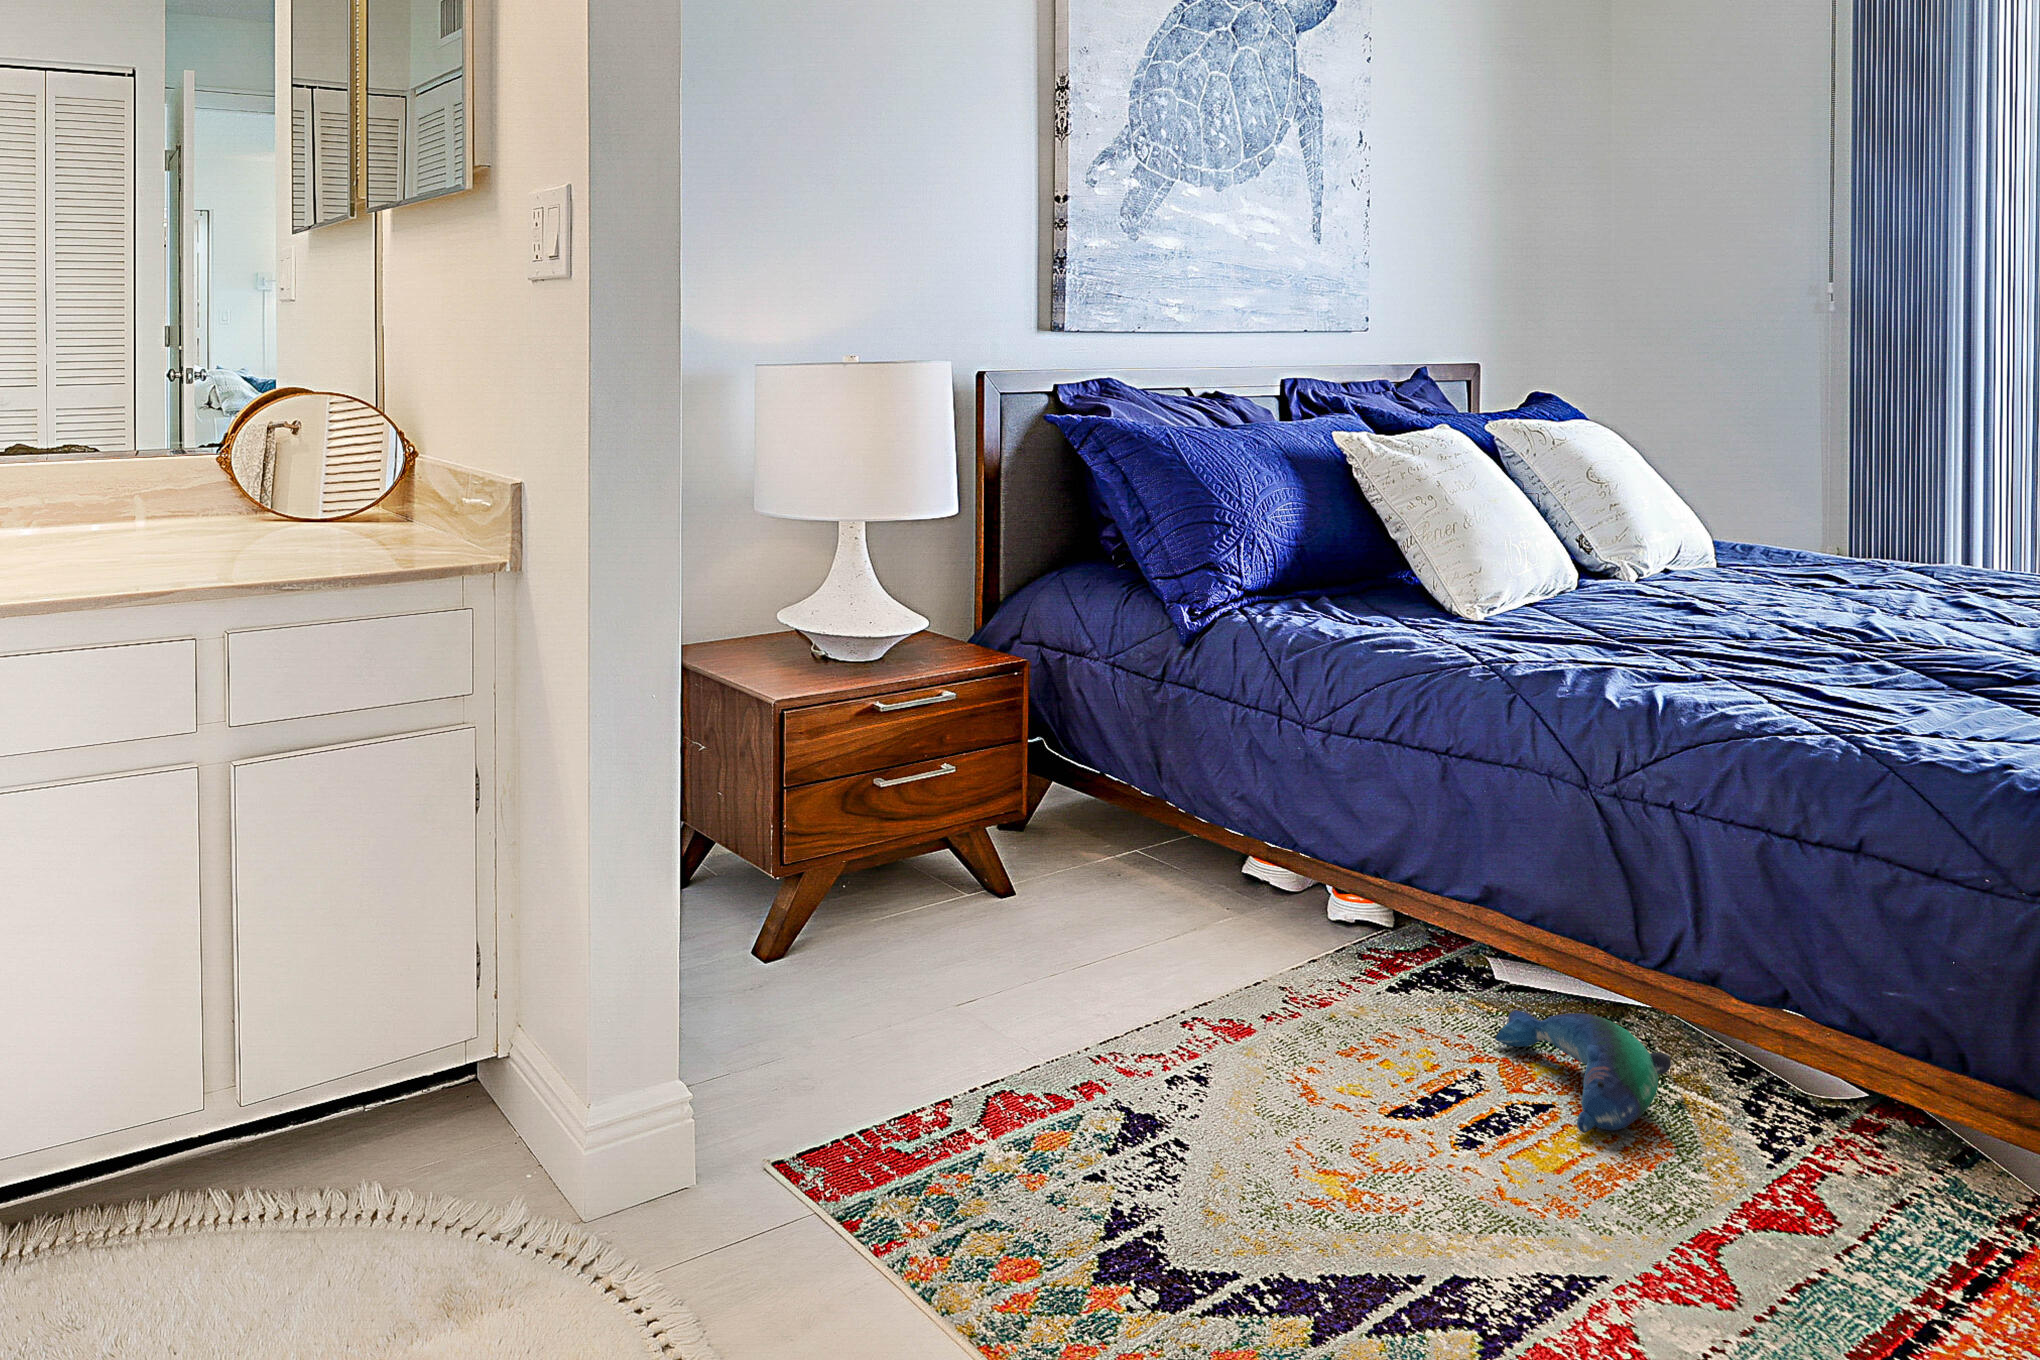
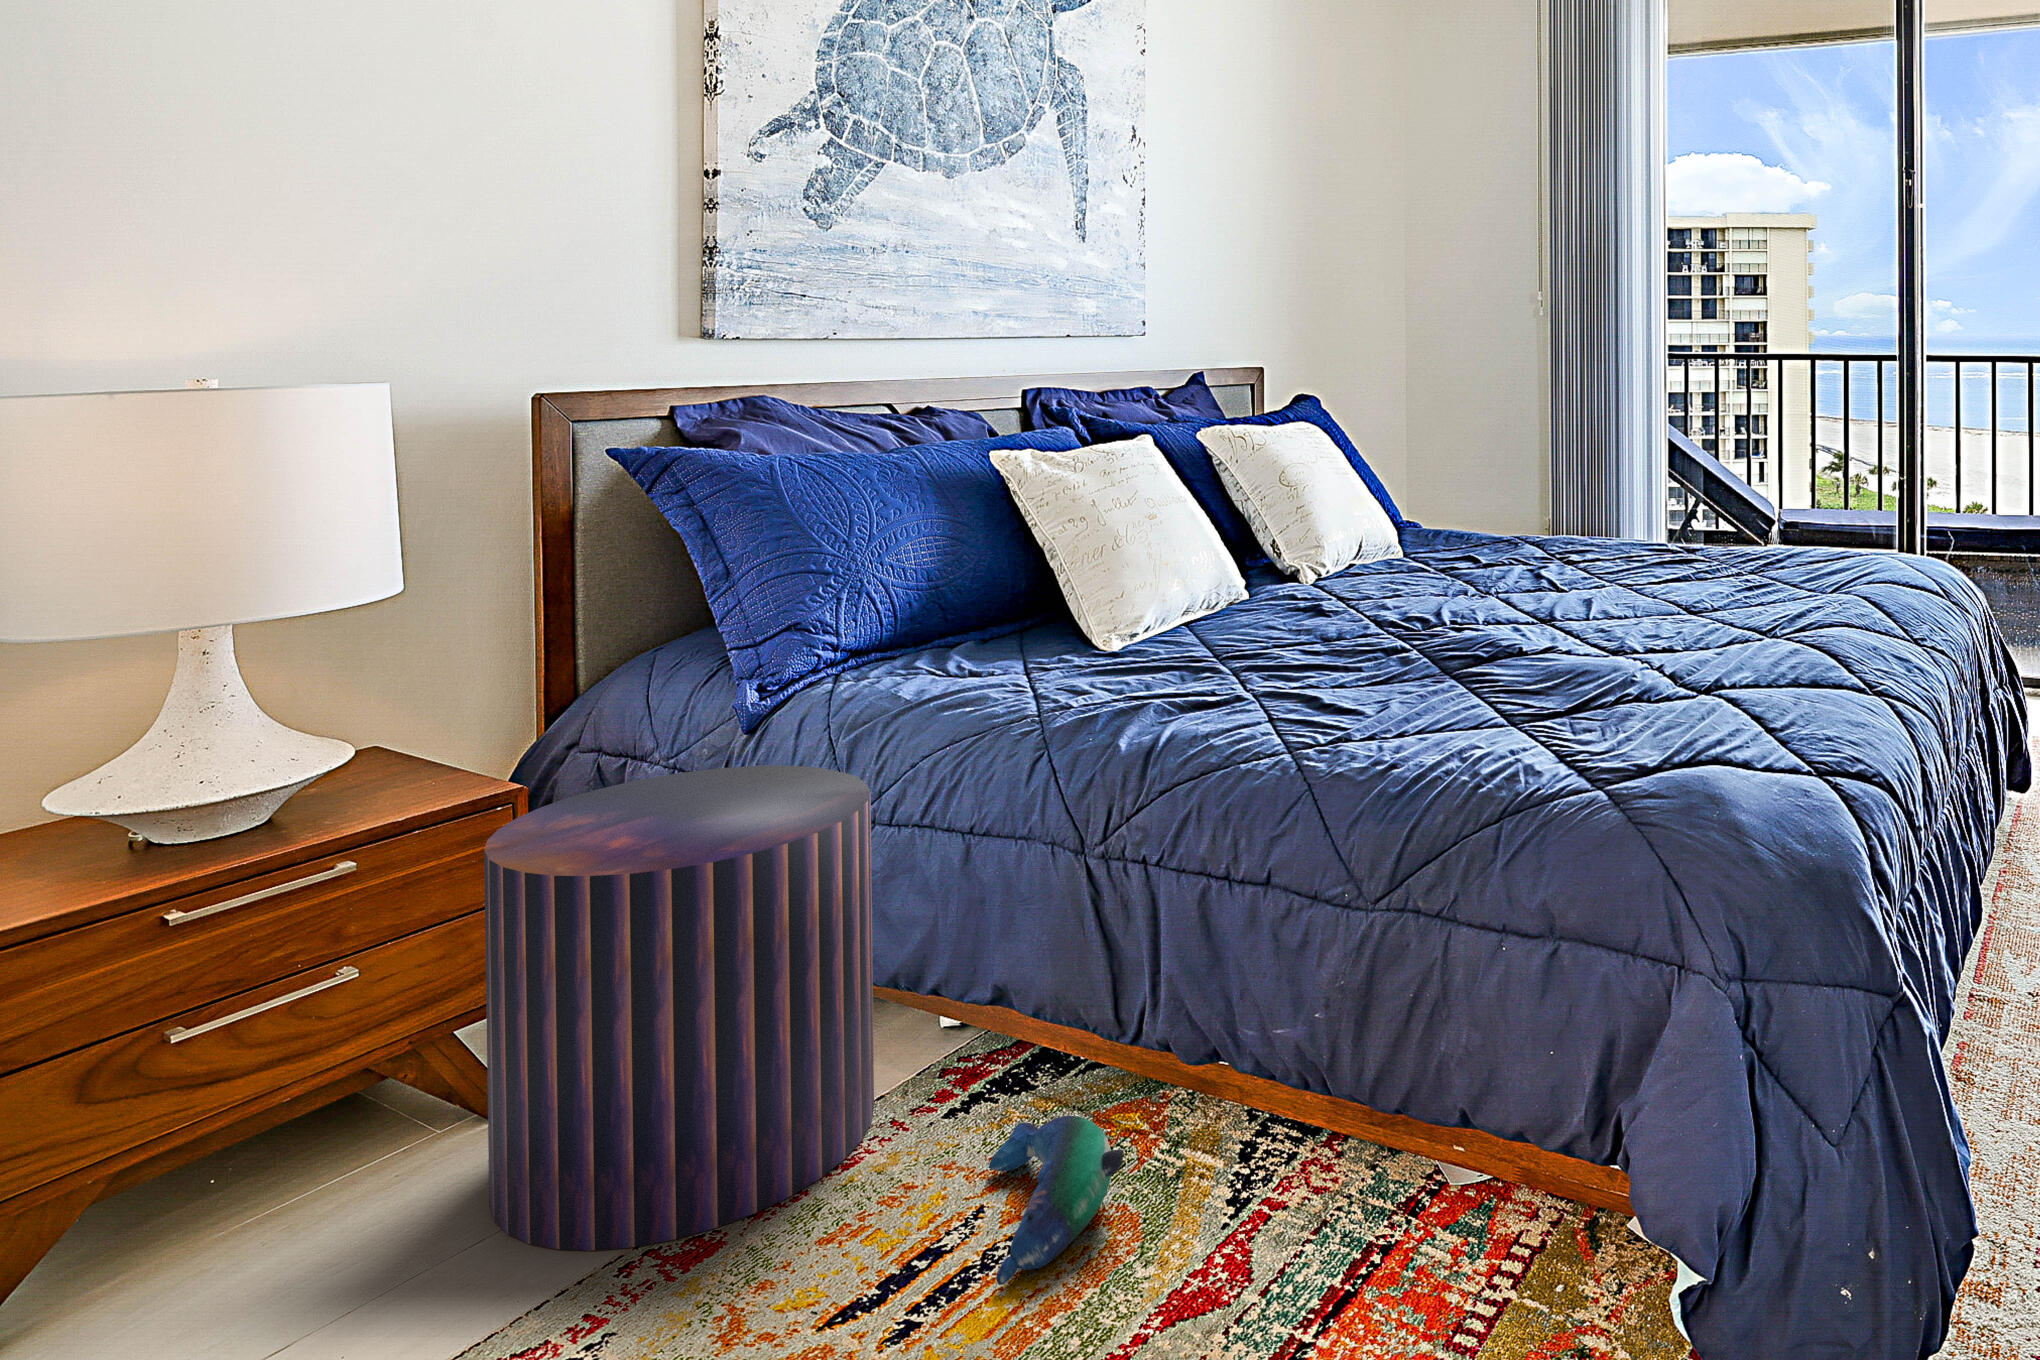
pouf: none [1061,670,1348,1020] -> present [484,765,874,1251]

